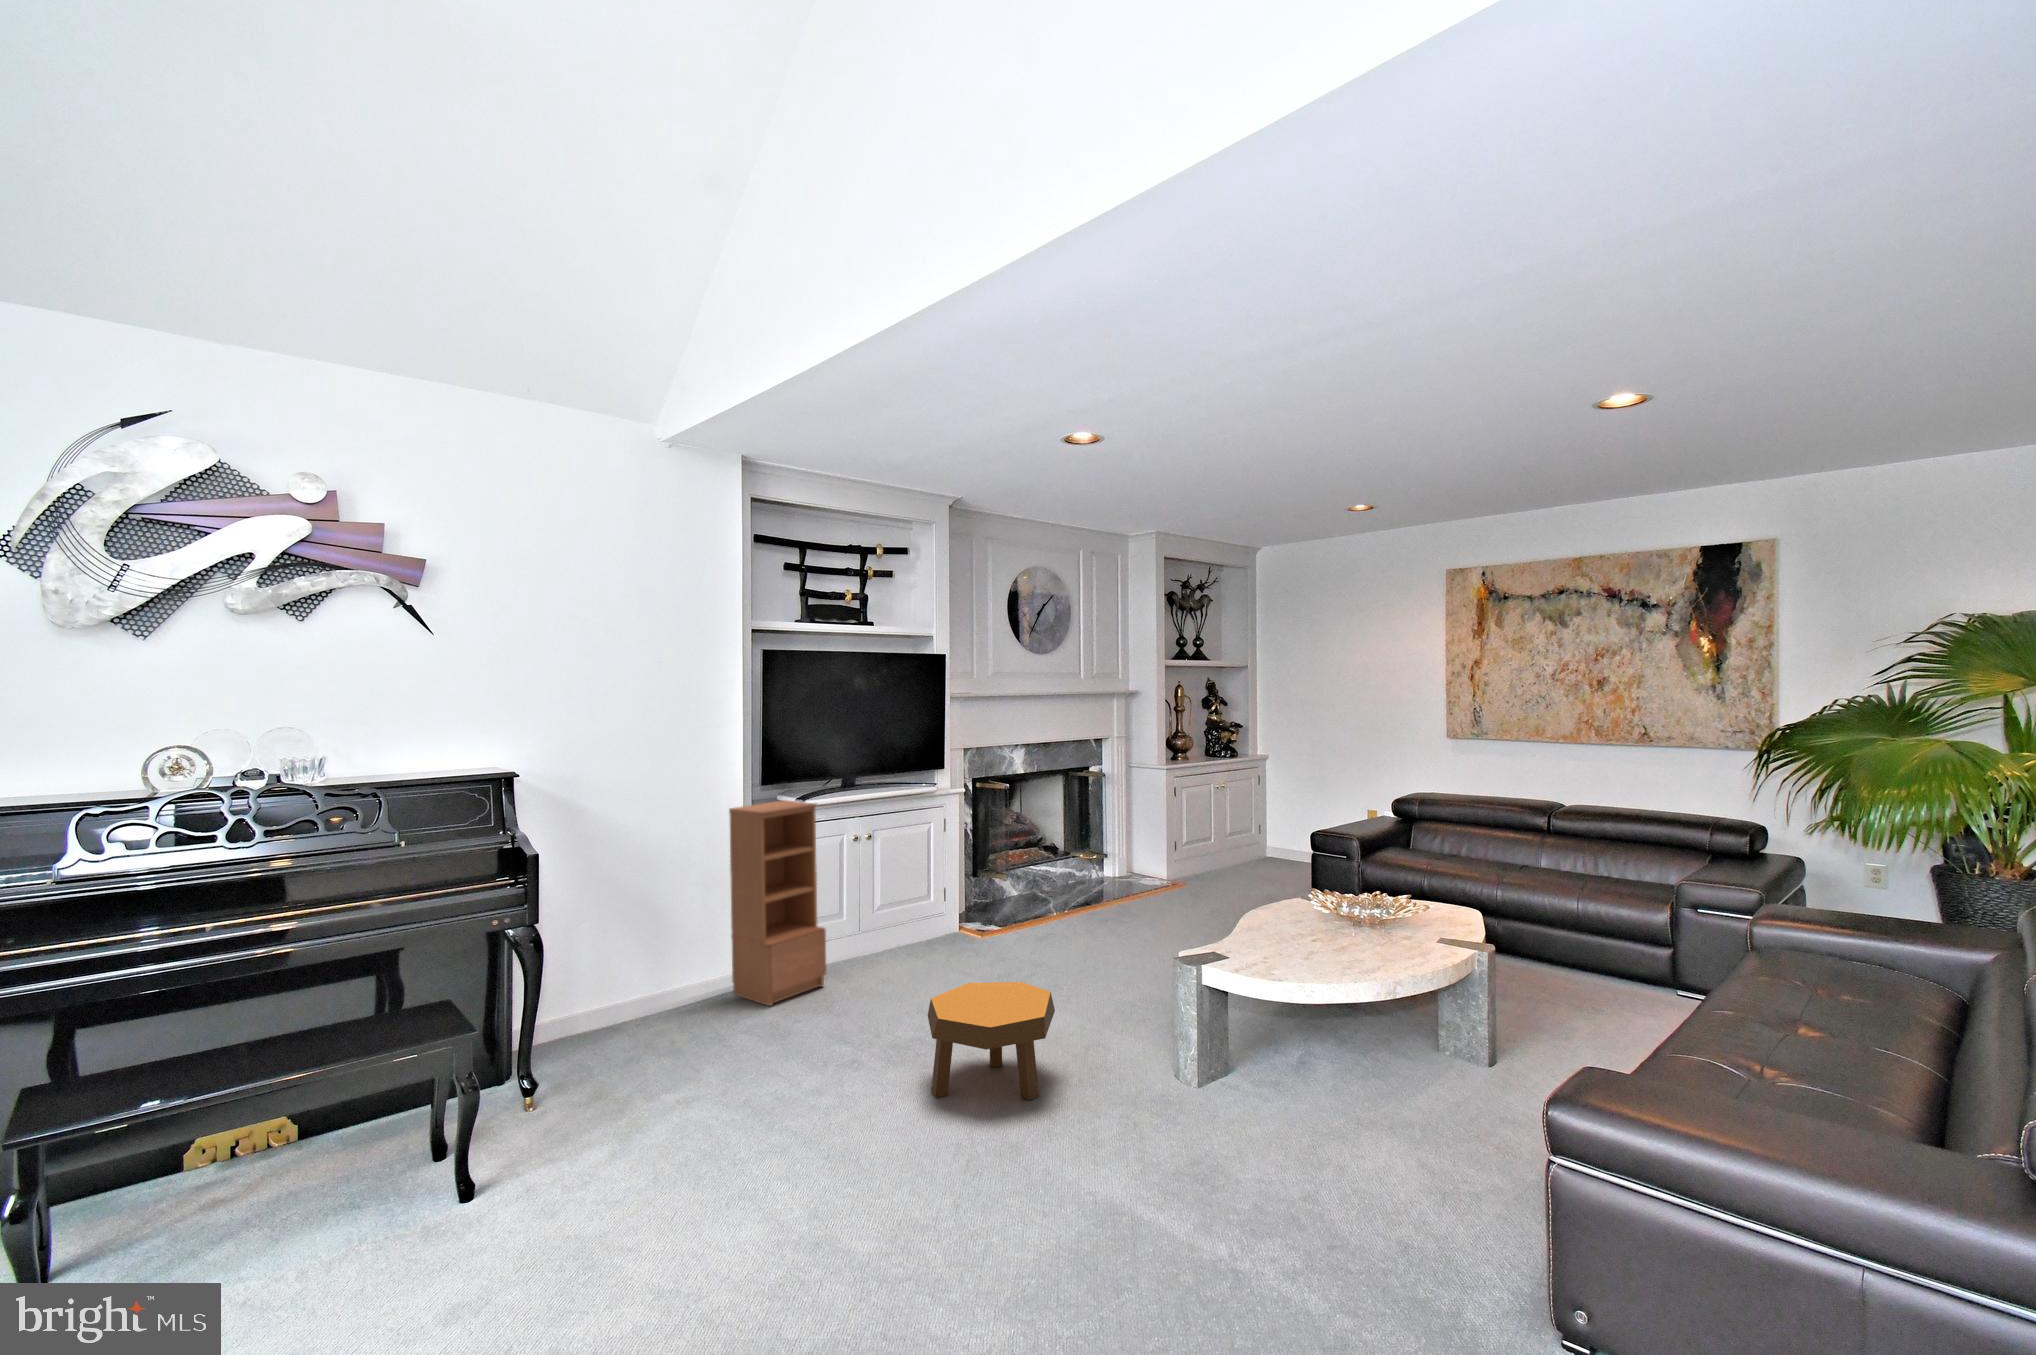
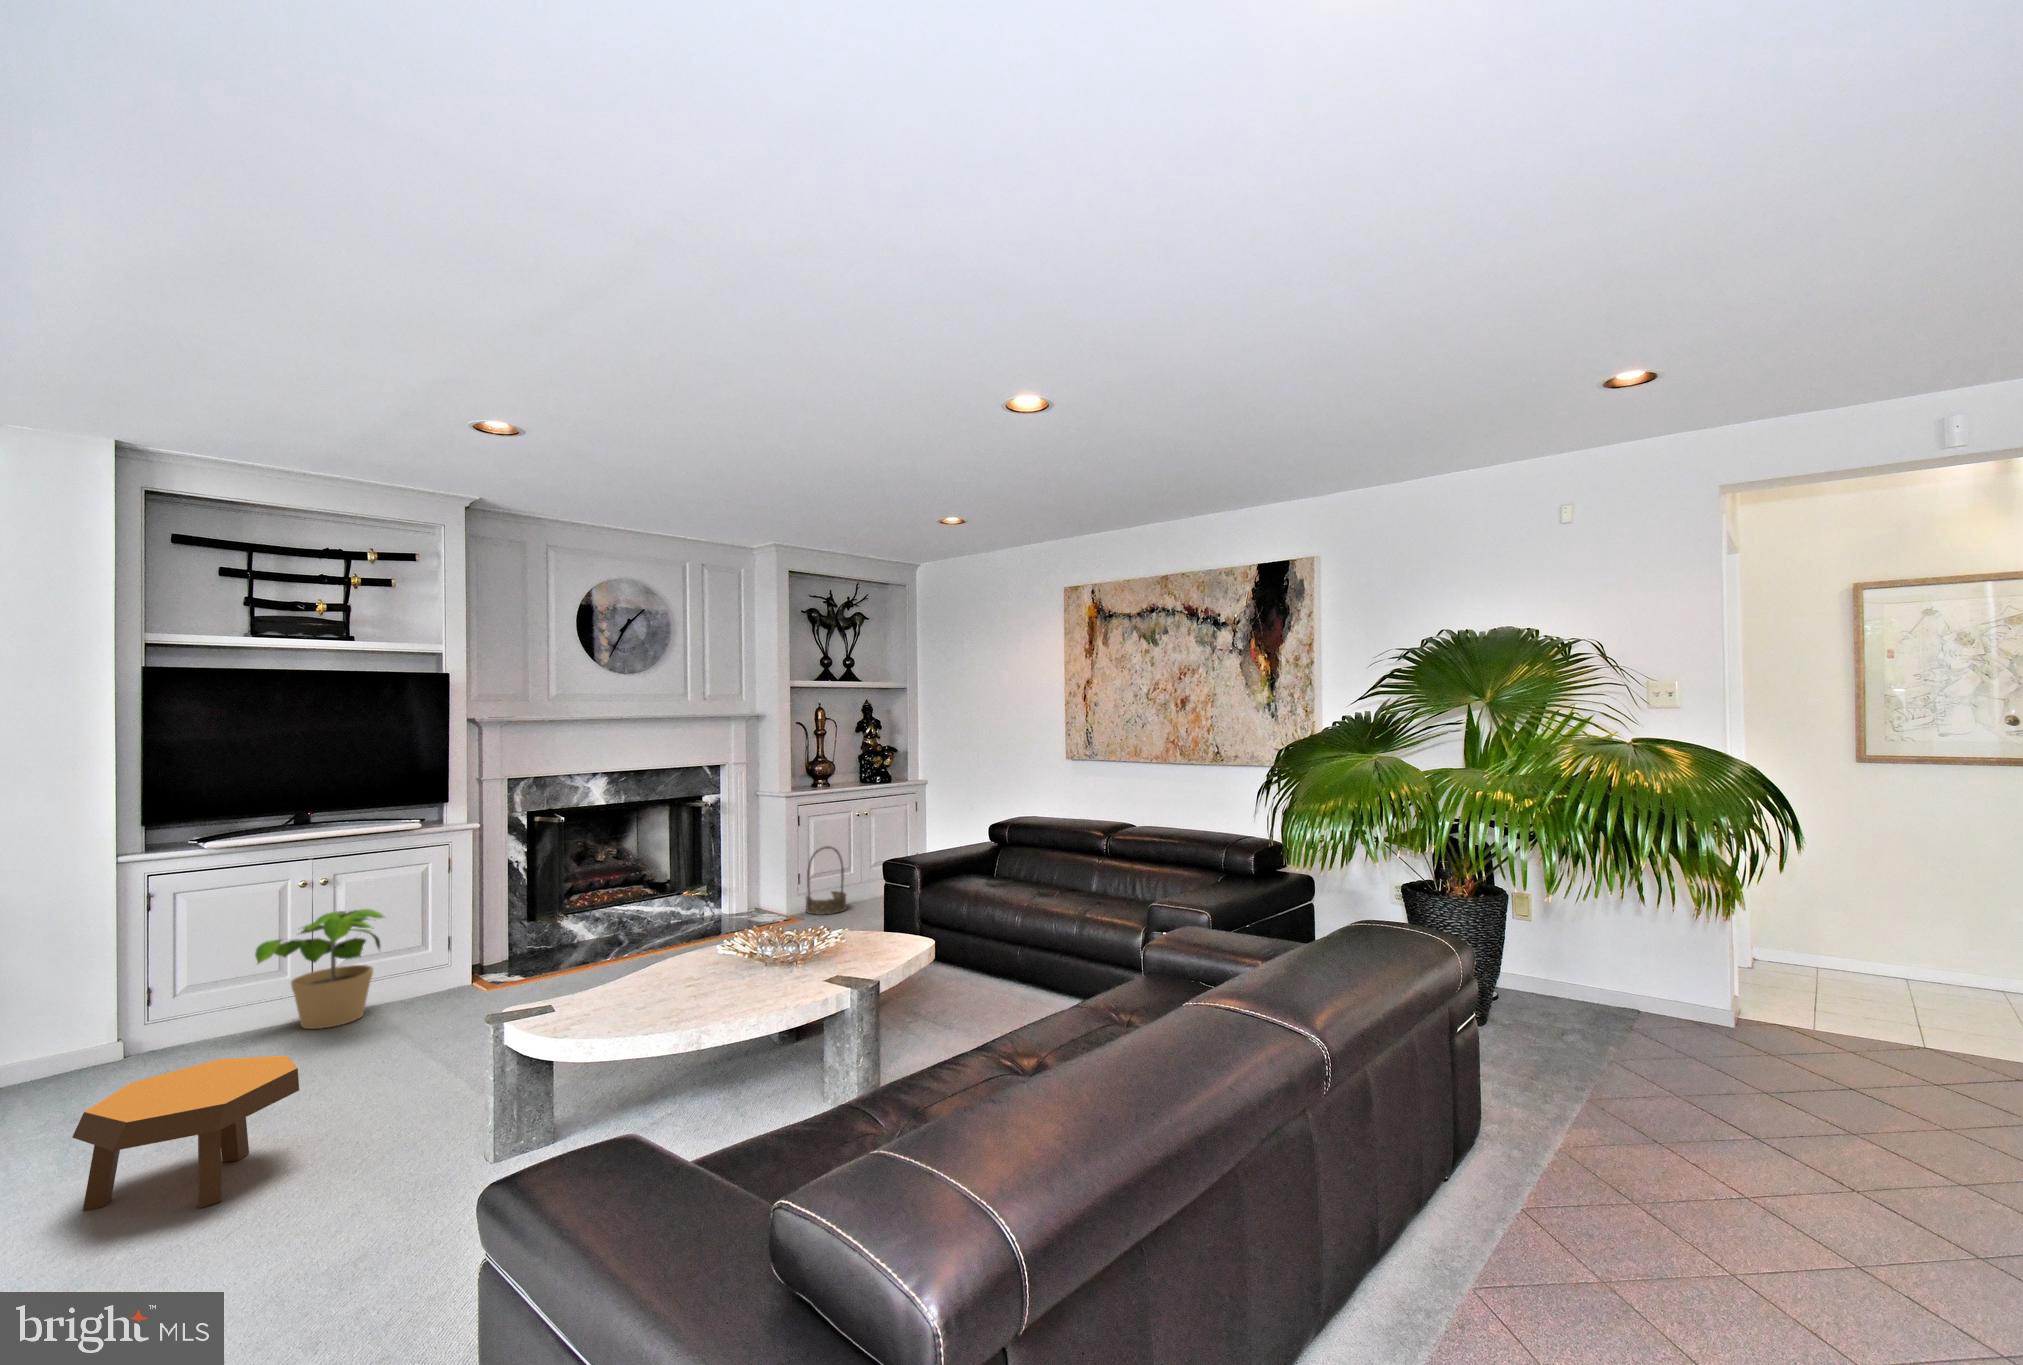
bookcase: present [729,800,826,1006] -> none [51,841,185,1089]
basket: none [1187,817,1226,881] -> present [805,846,847,915]
potted plant: none [858,863,964,966] -> present [255,909,384,1029]

